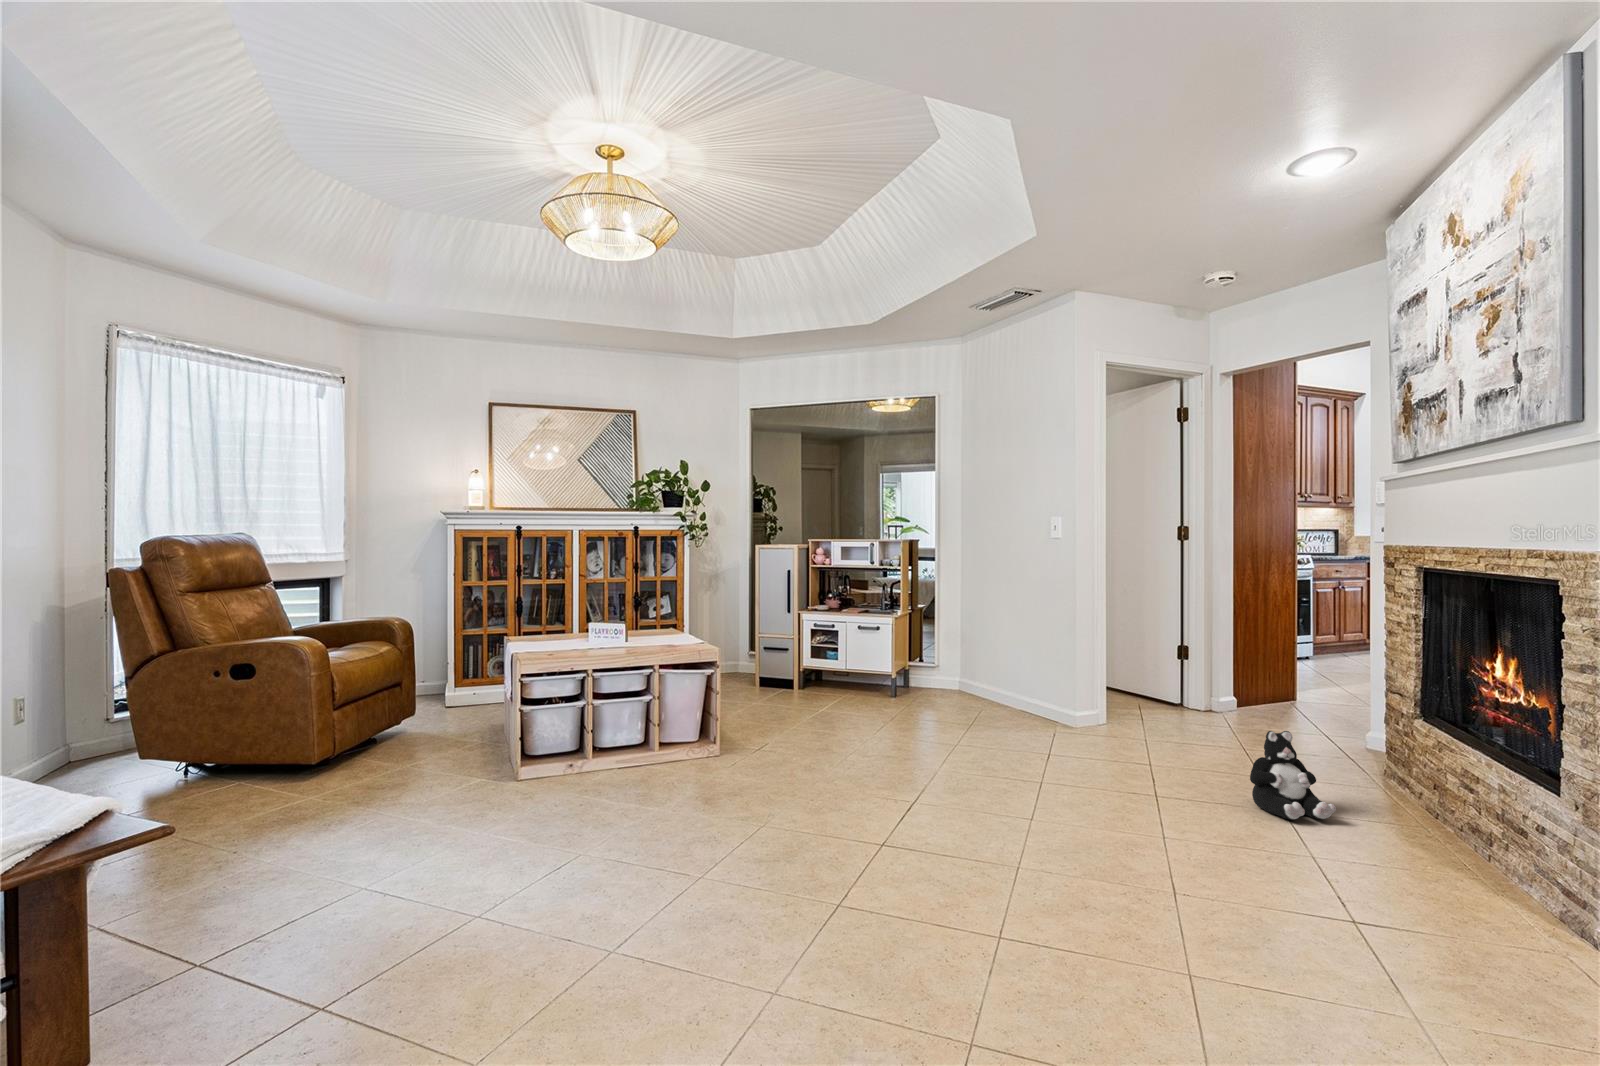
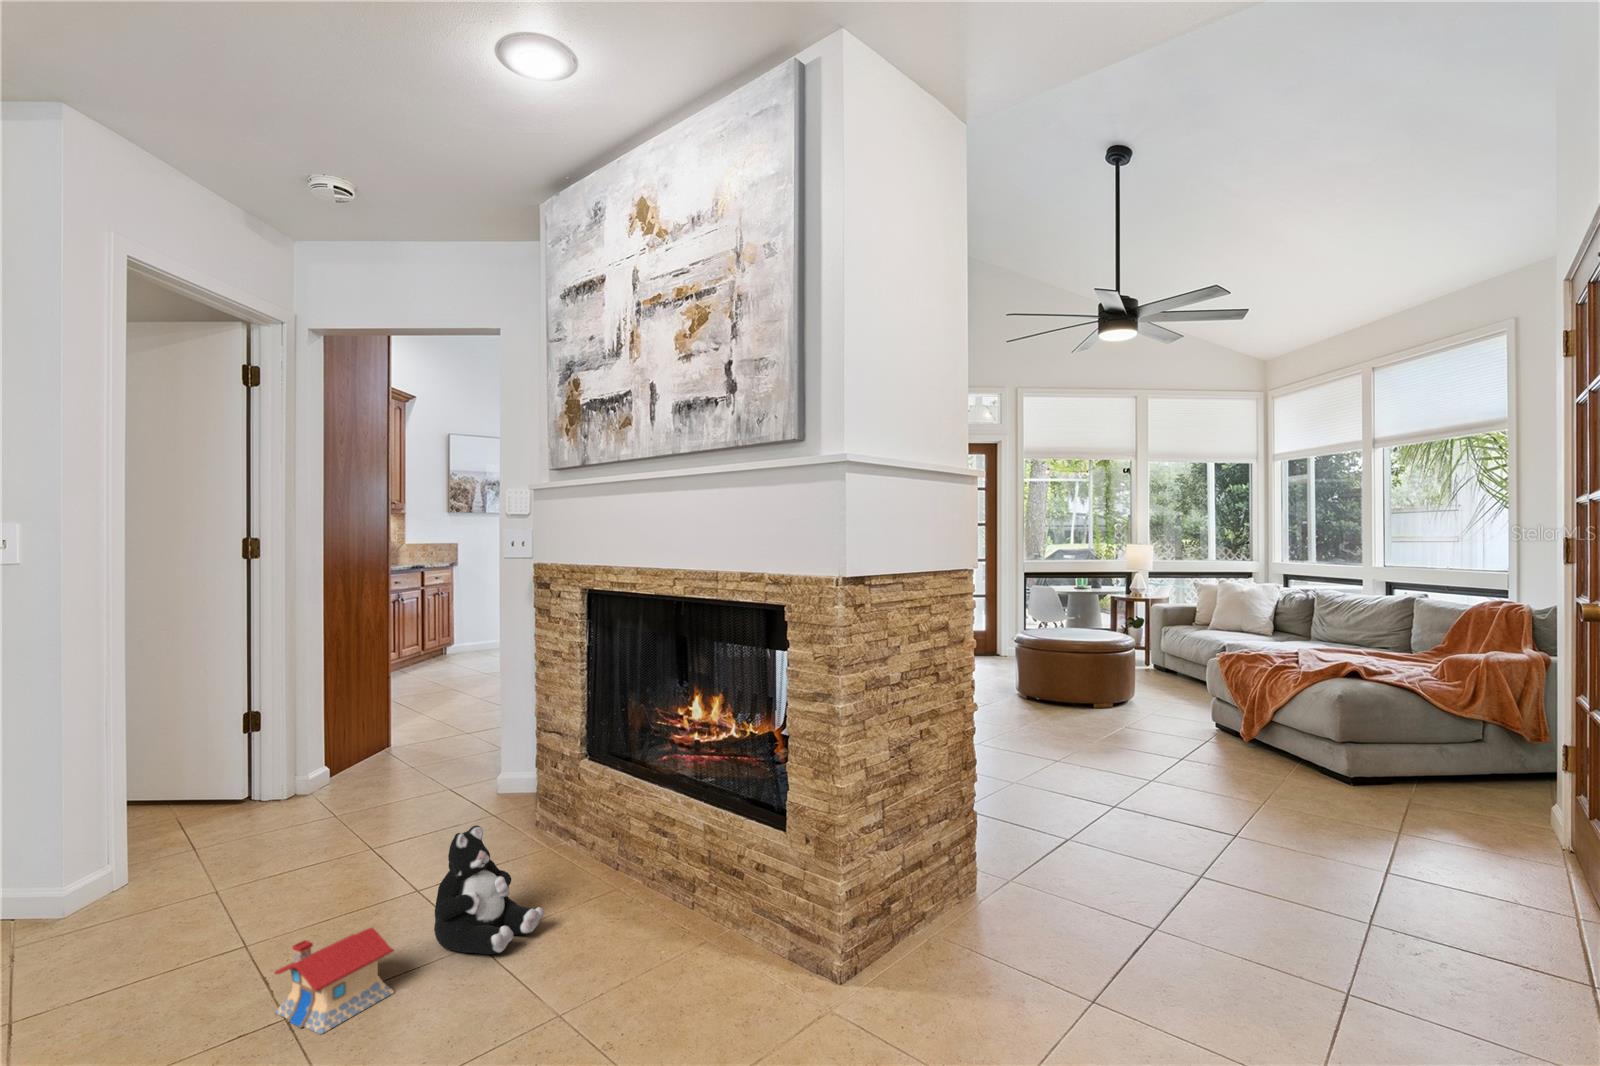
toy house: none [1148,759,1215,812] -> present [275,928,394,1034]

